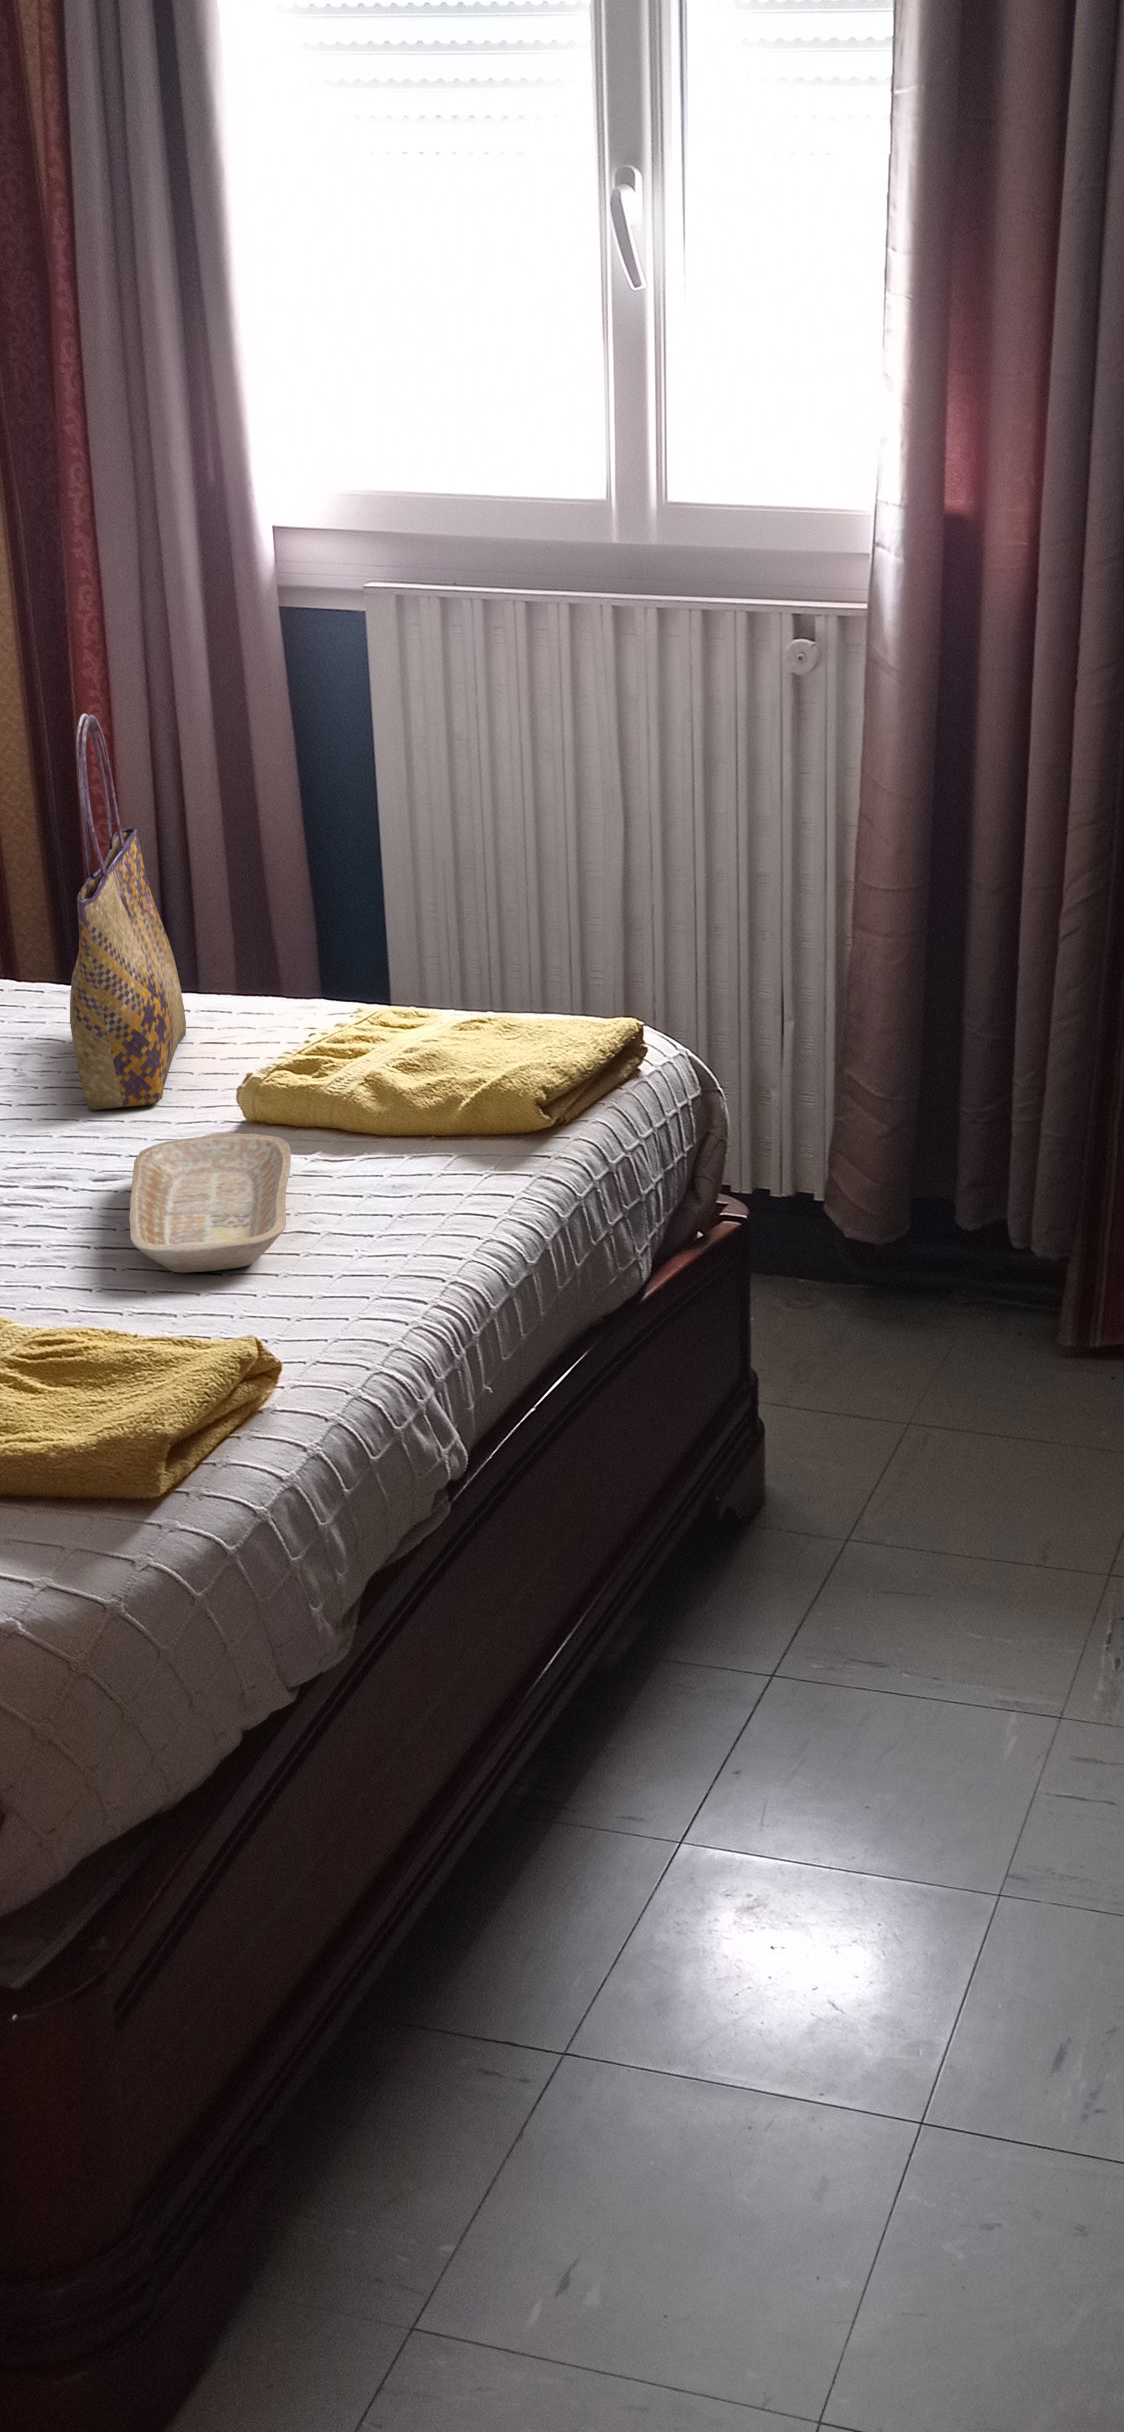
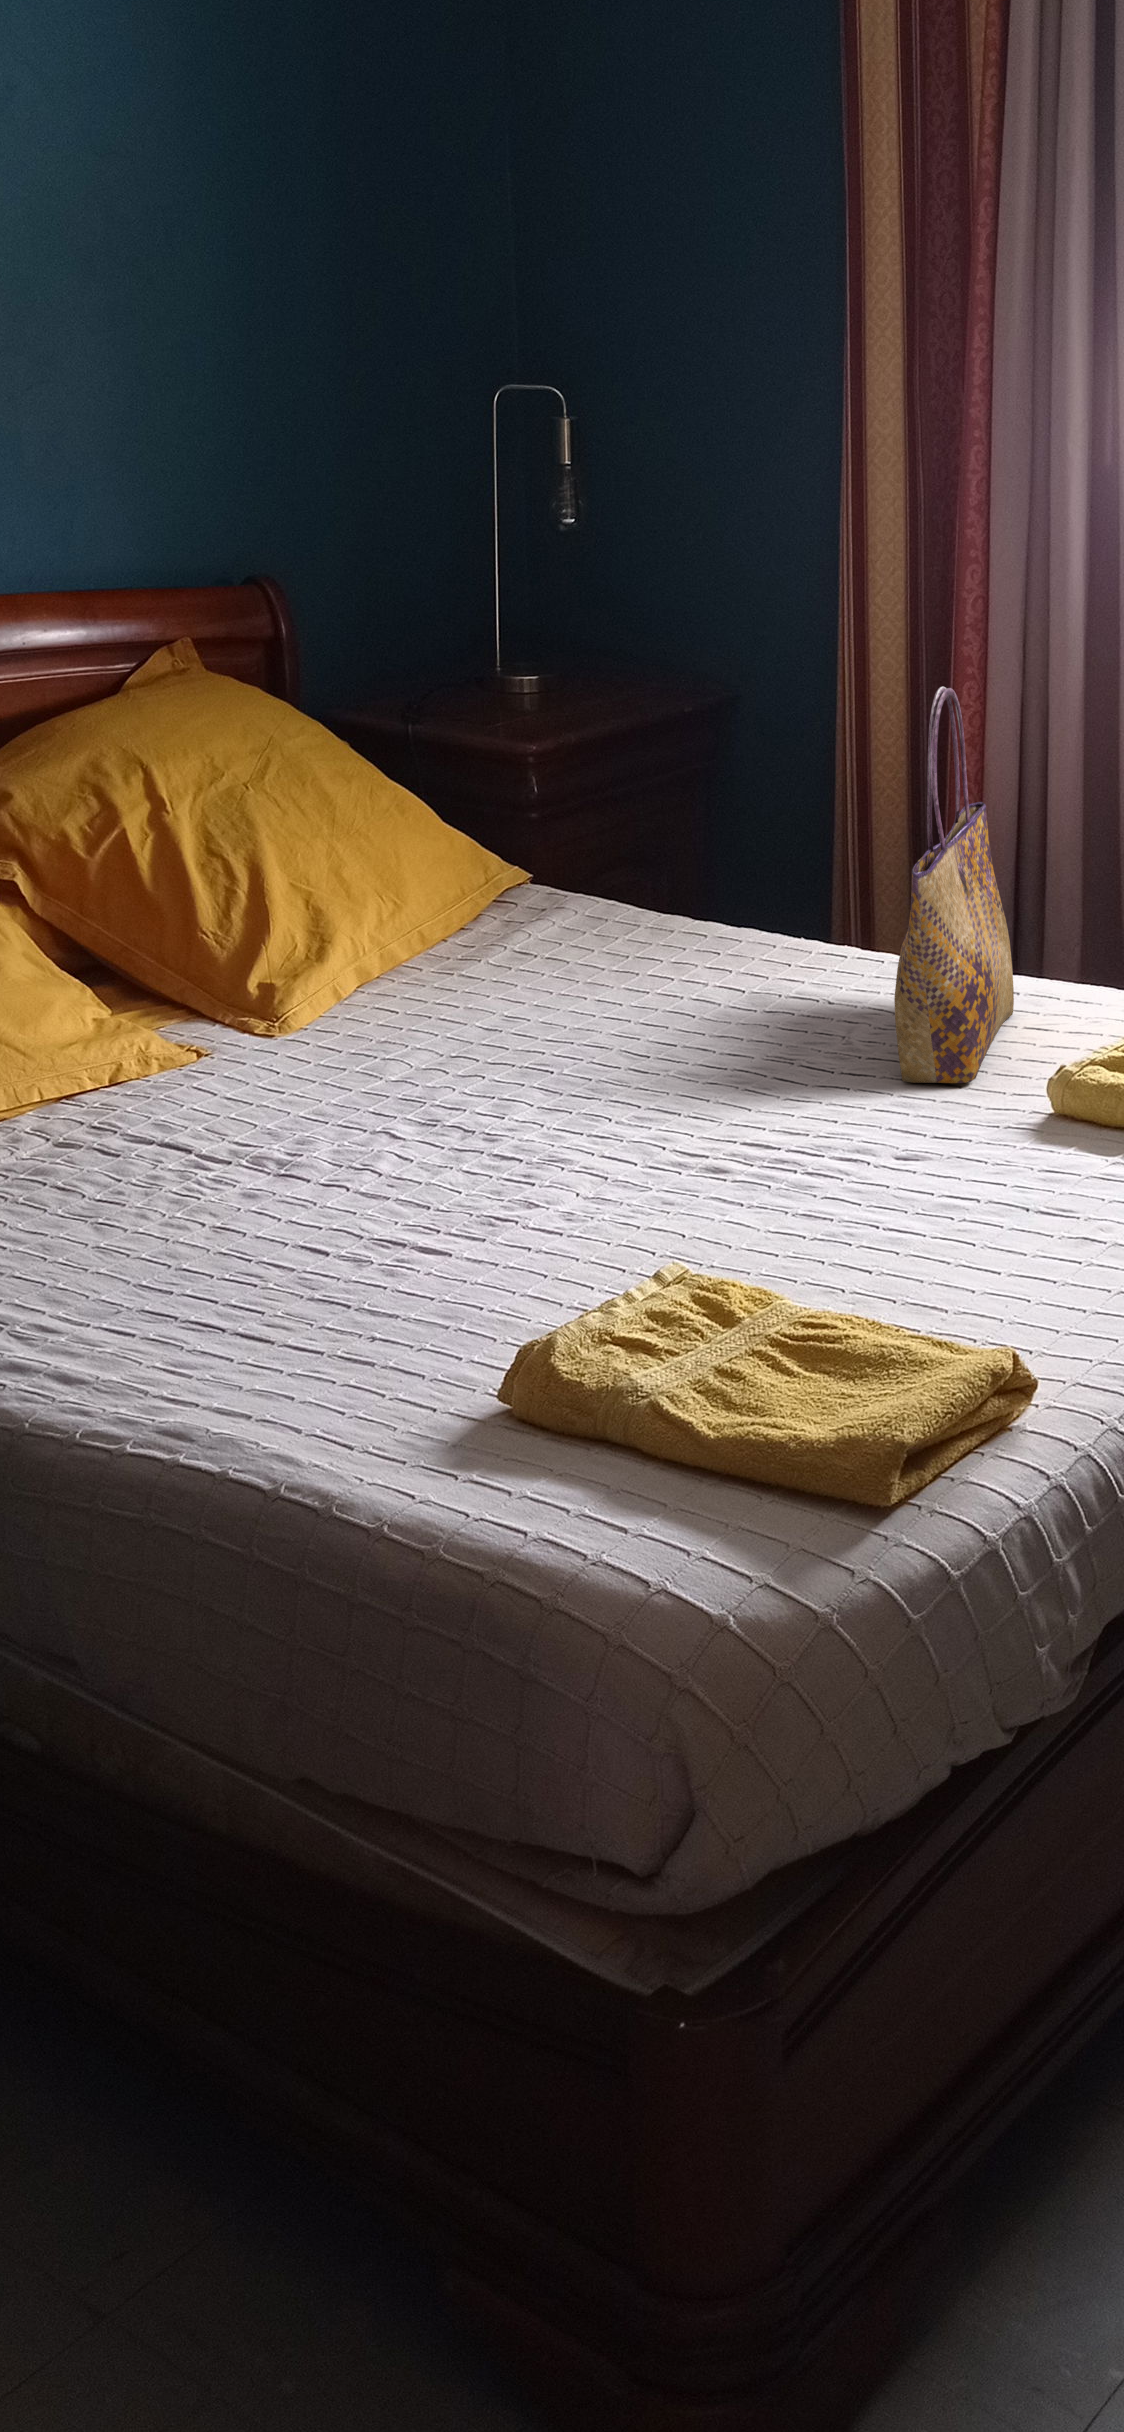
tray: present [129,1133,291,1273] -> none [912,1123,1090,1268]

